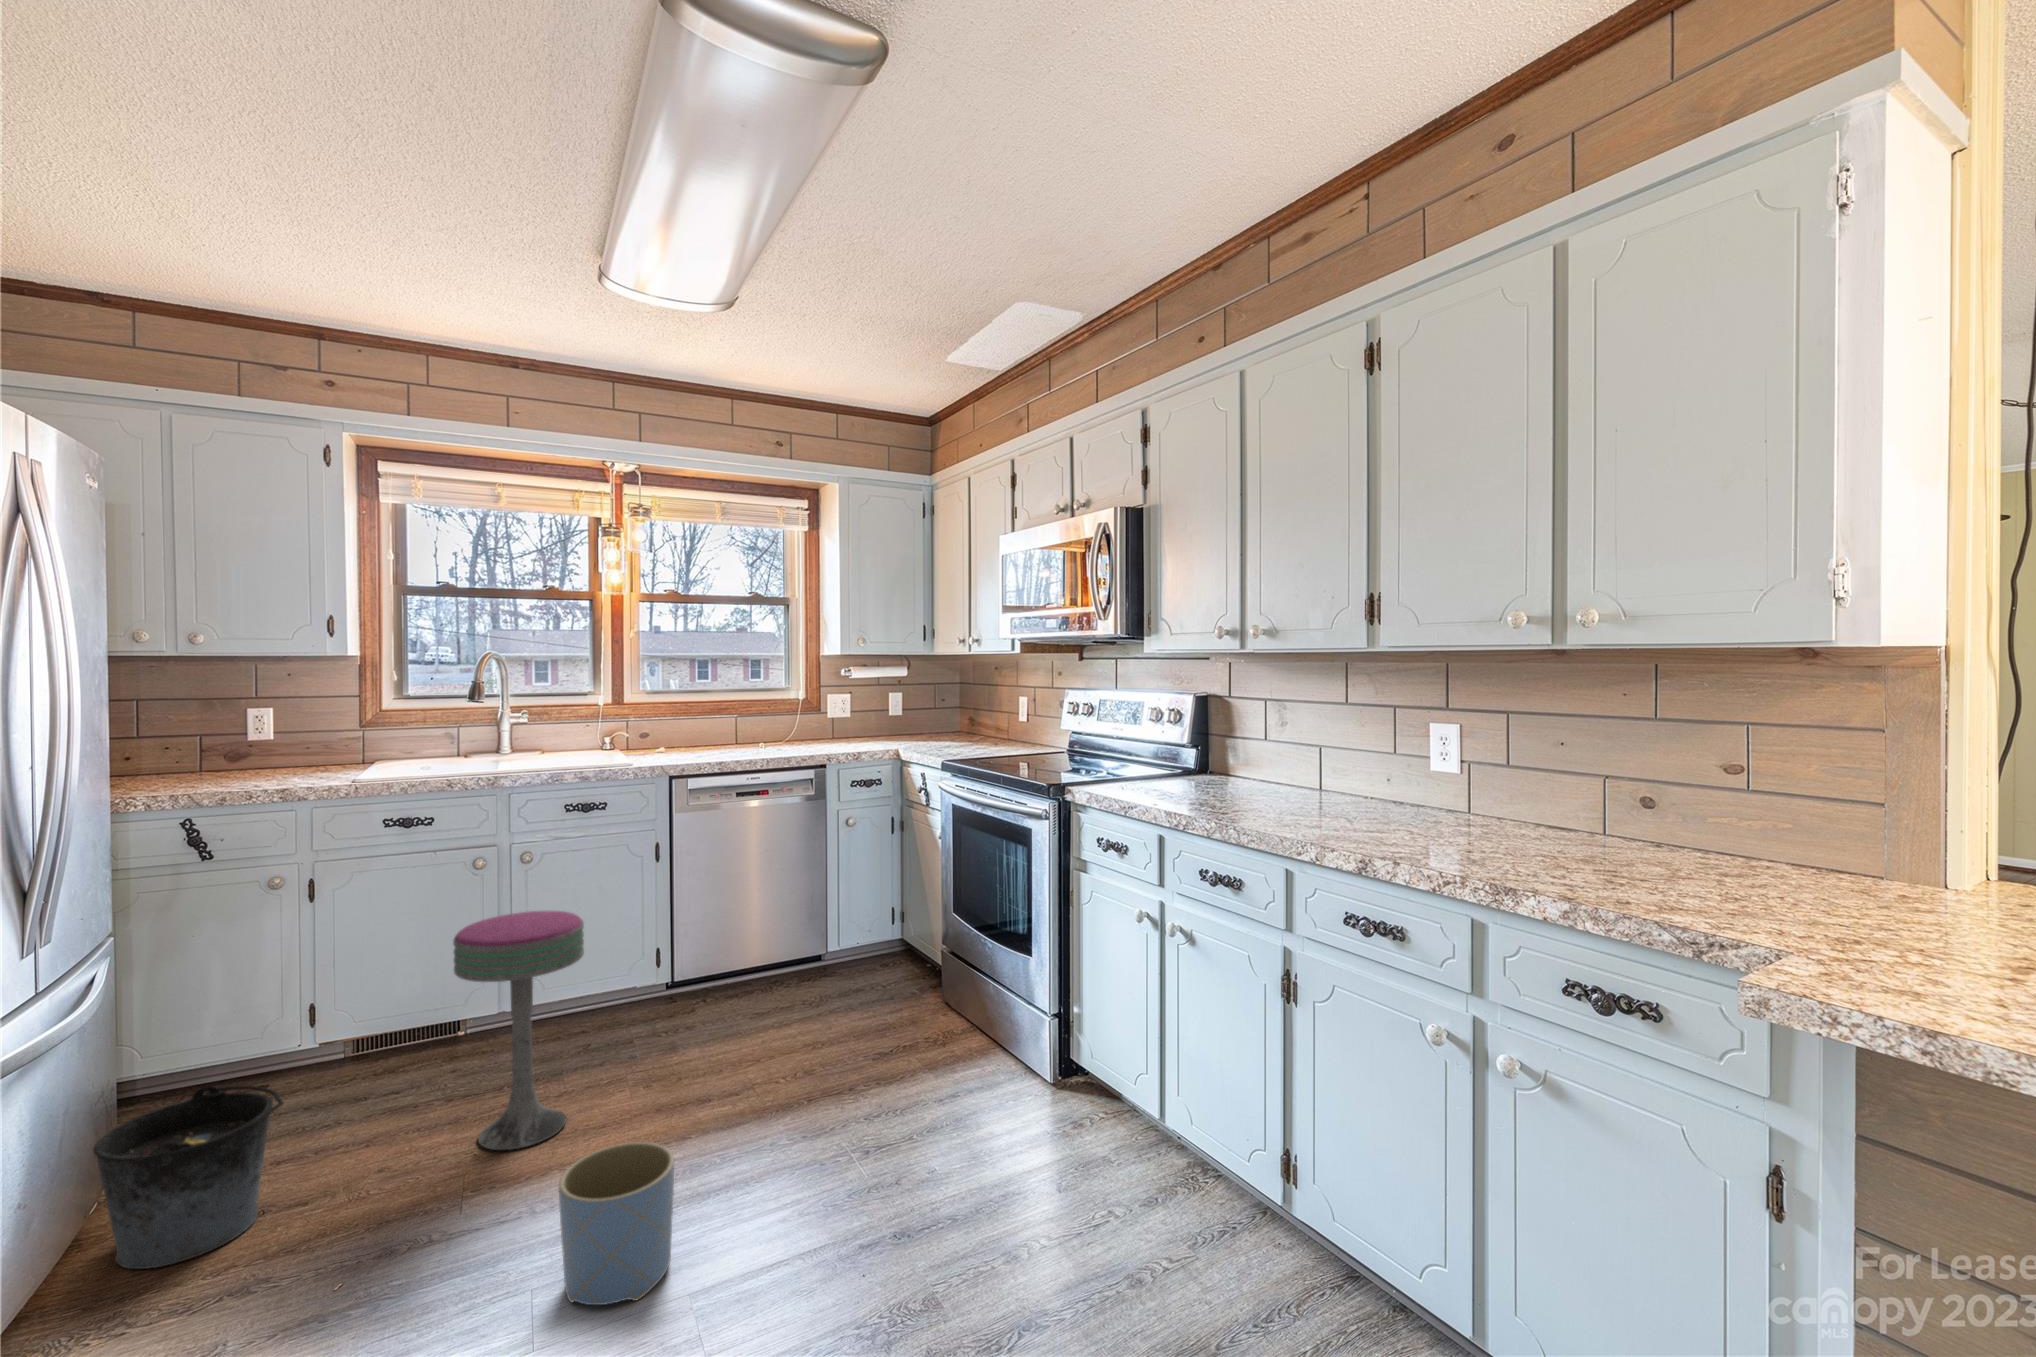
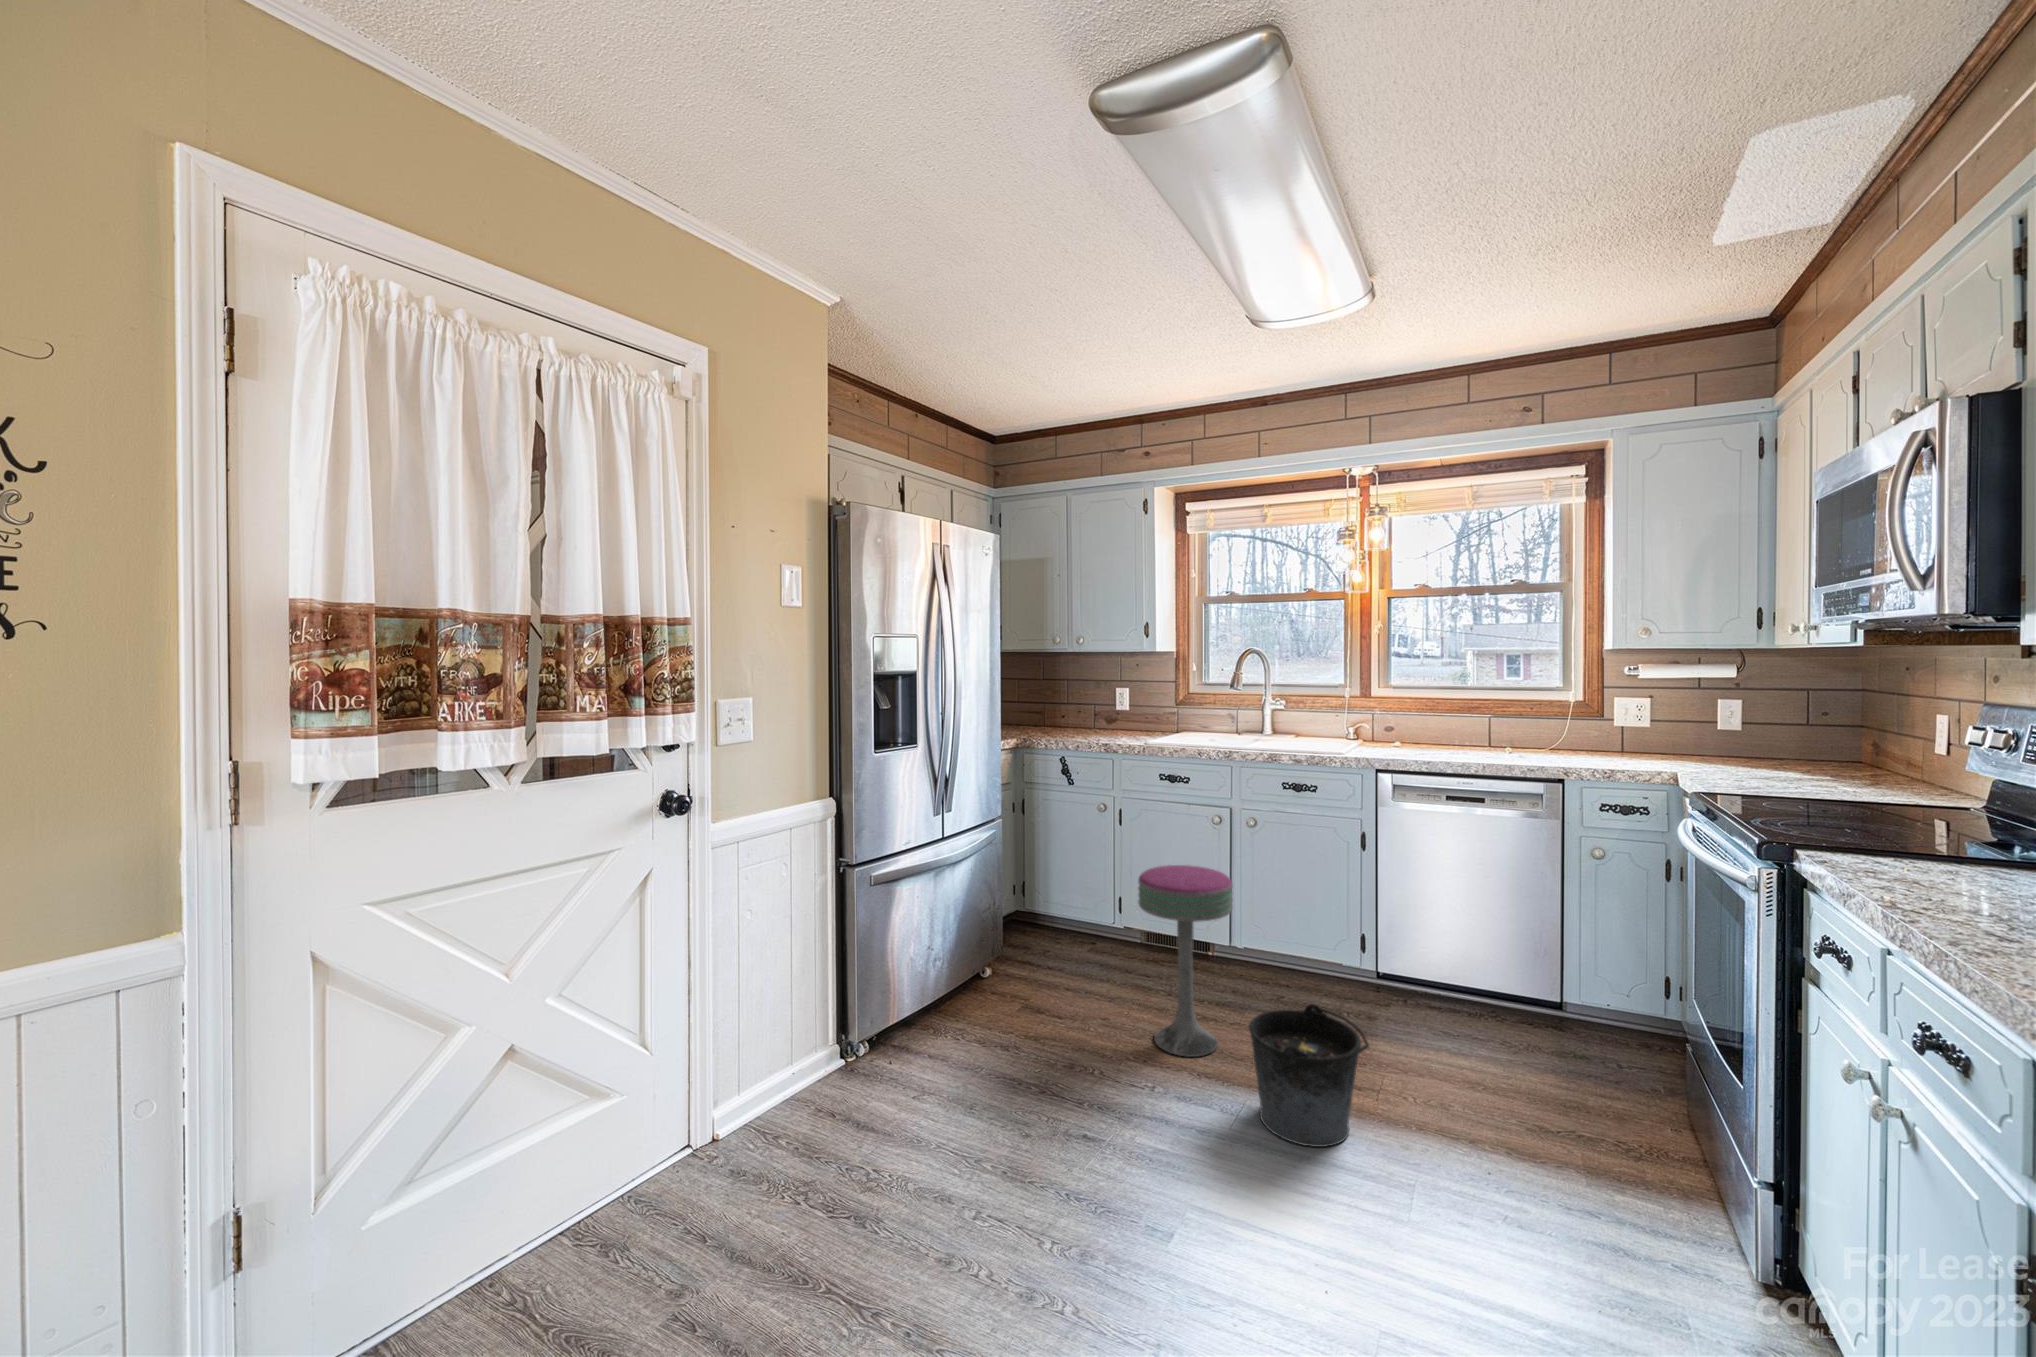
bucket: present [93,1085,283,1269] -> present [1249,1004,1369,1147]
planter: present [559,1142,674,1305] -> none [1101,1077,1191,1217]

